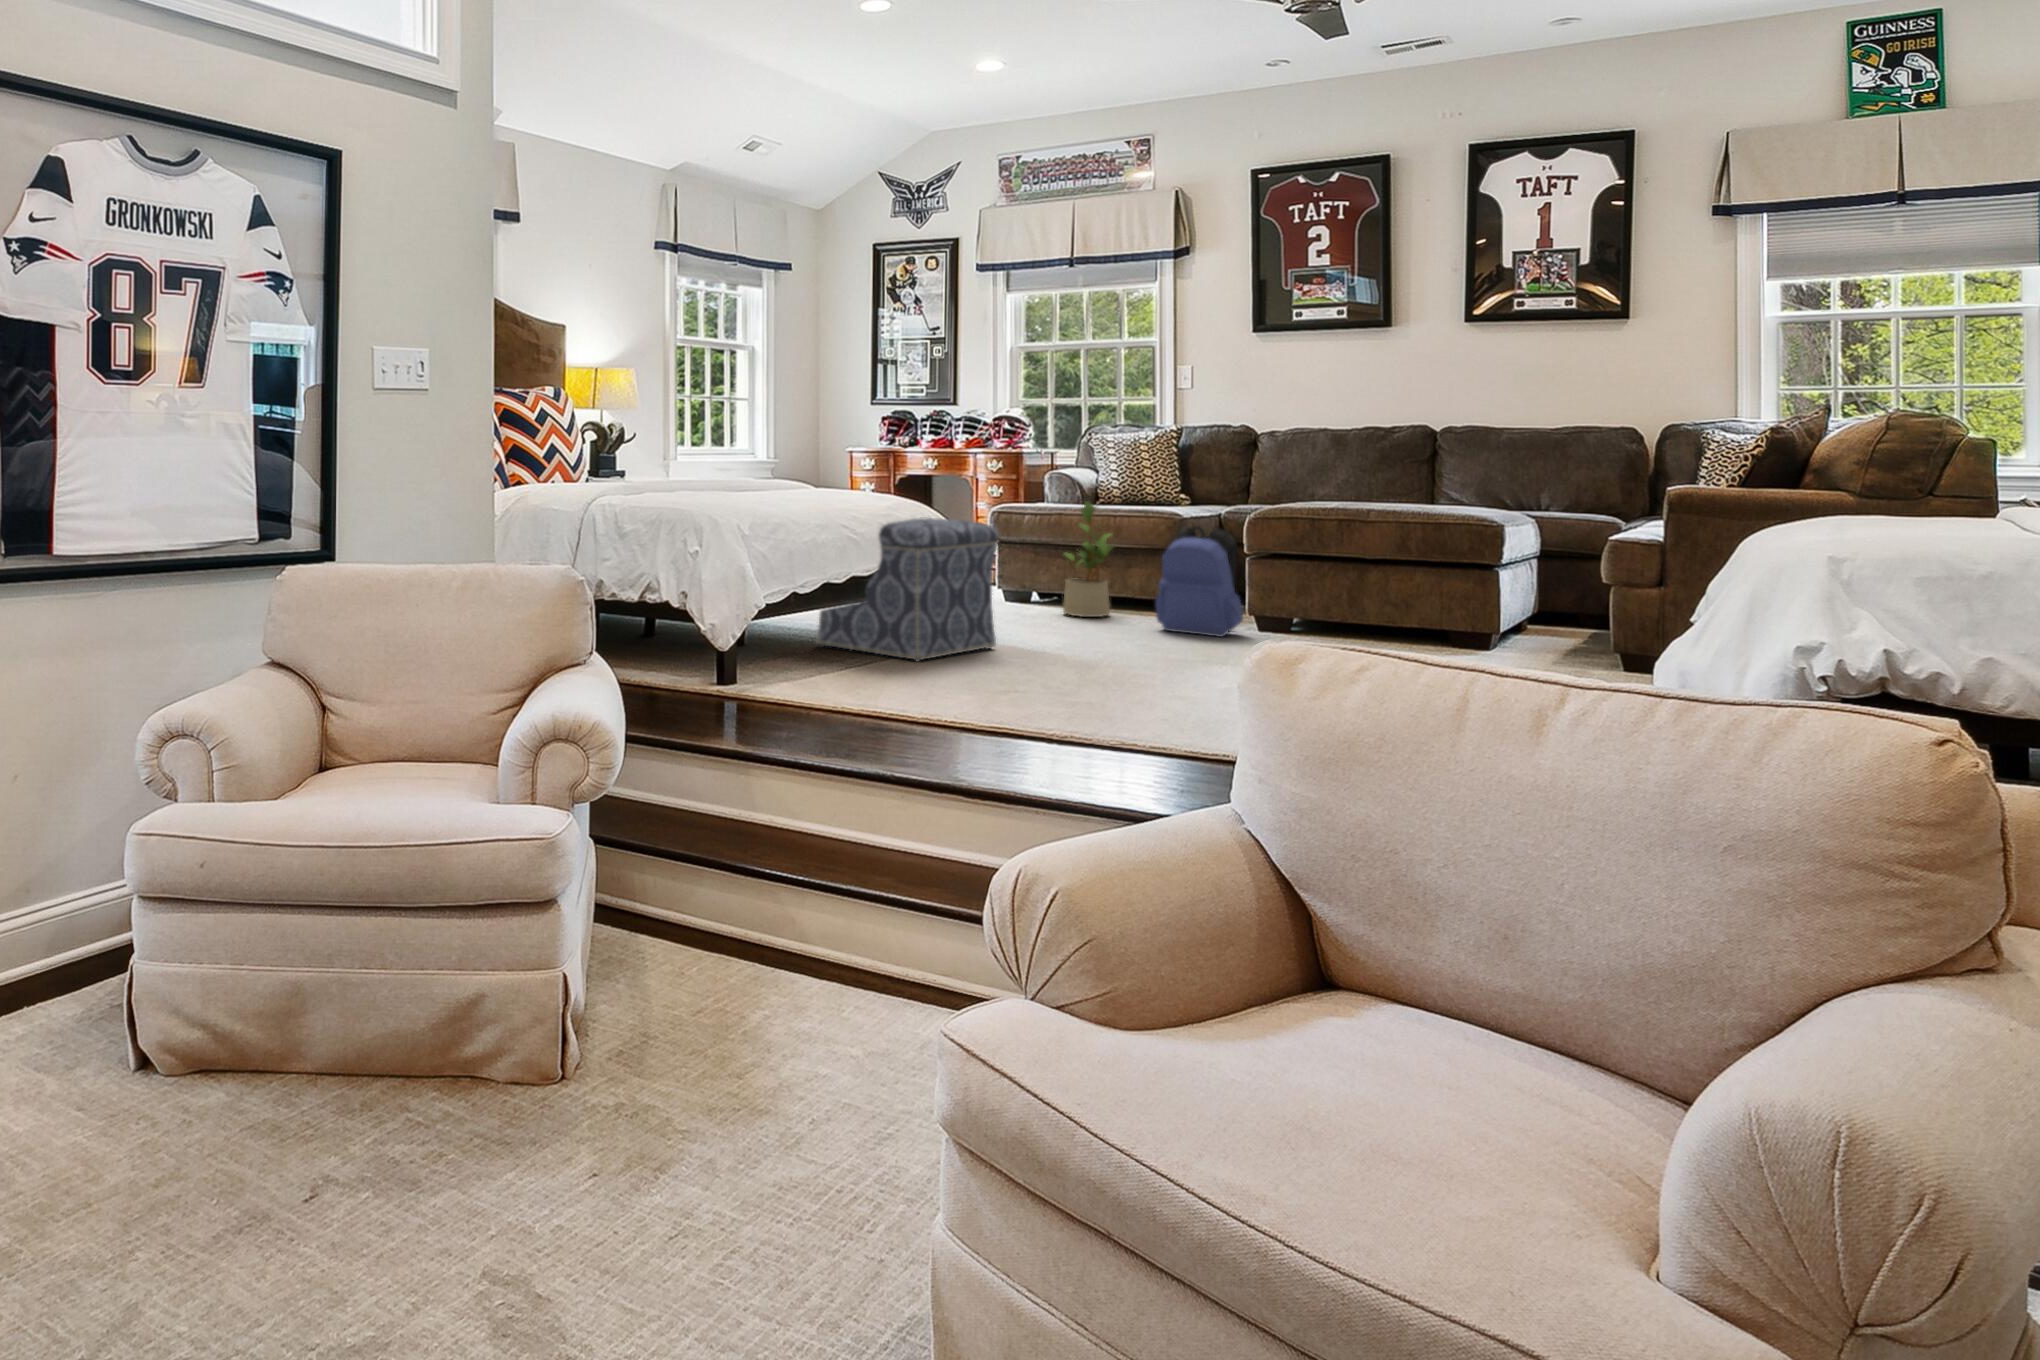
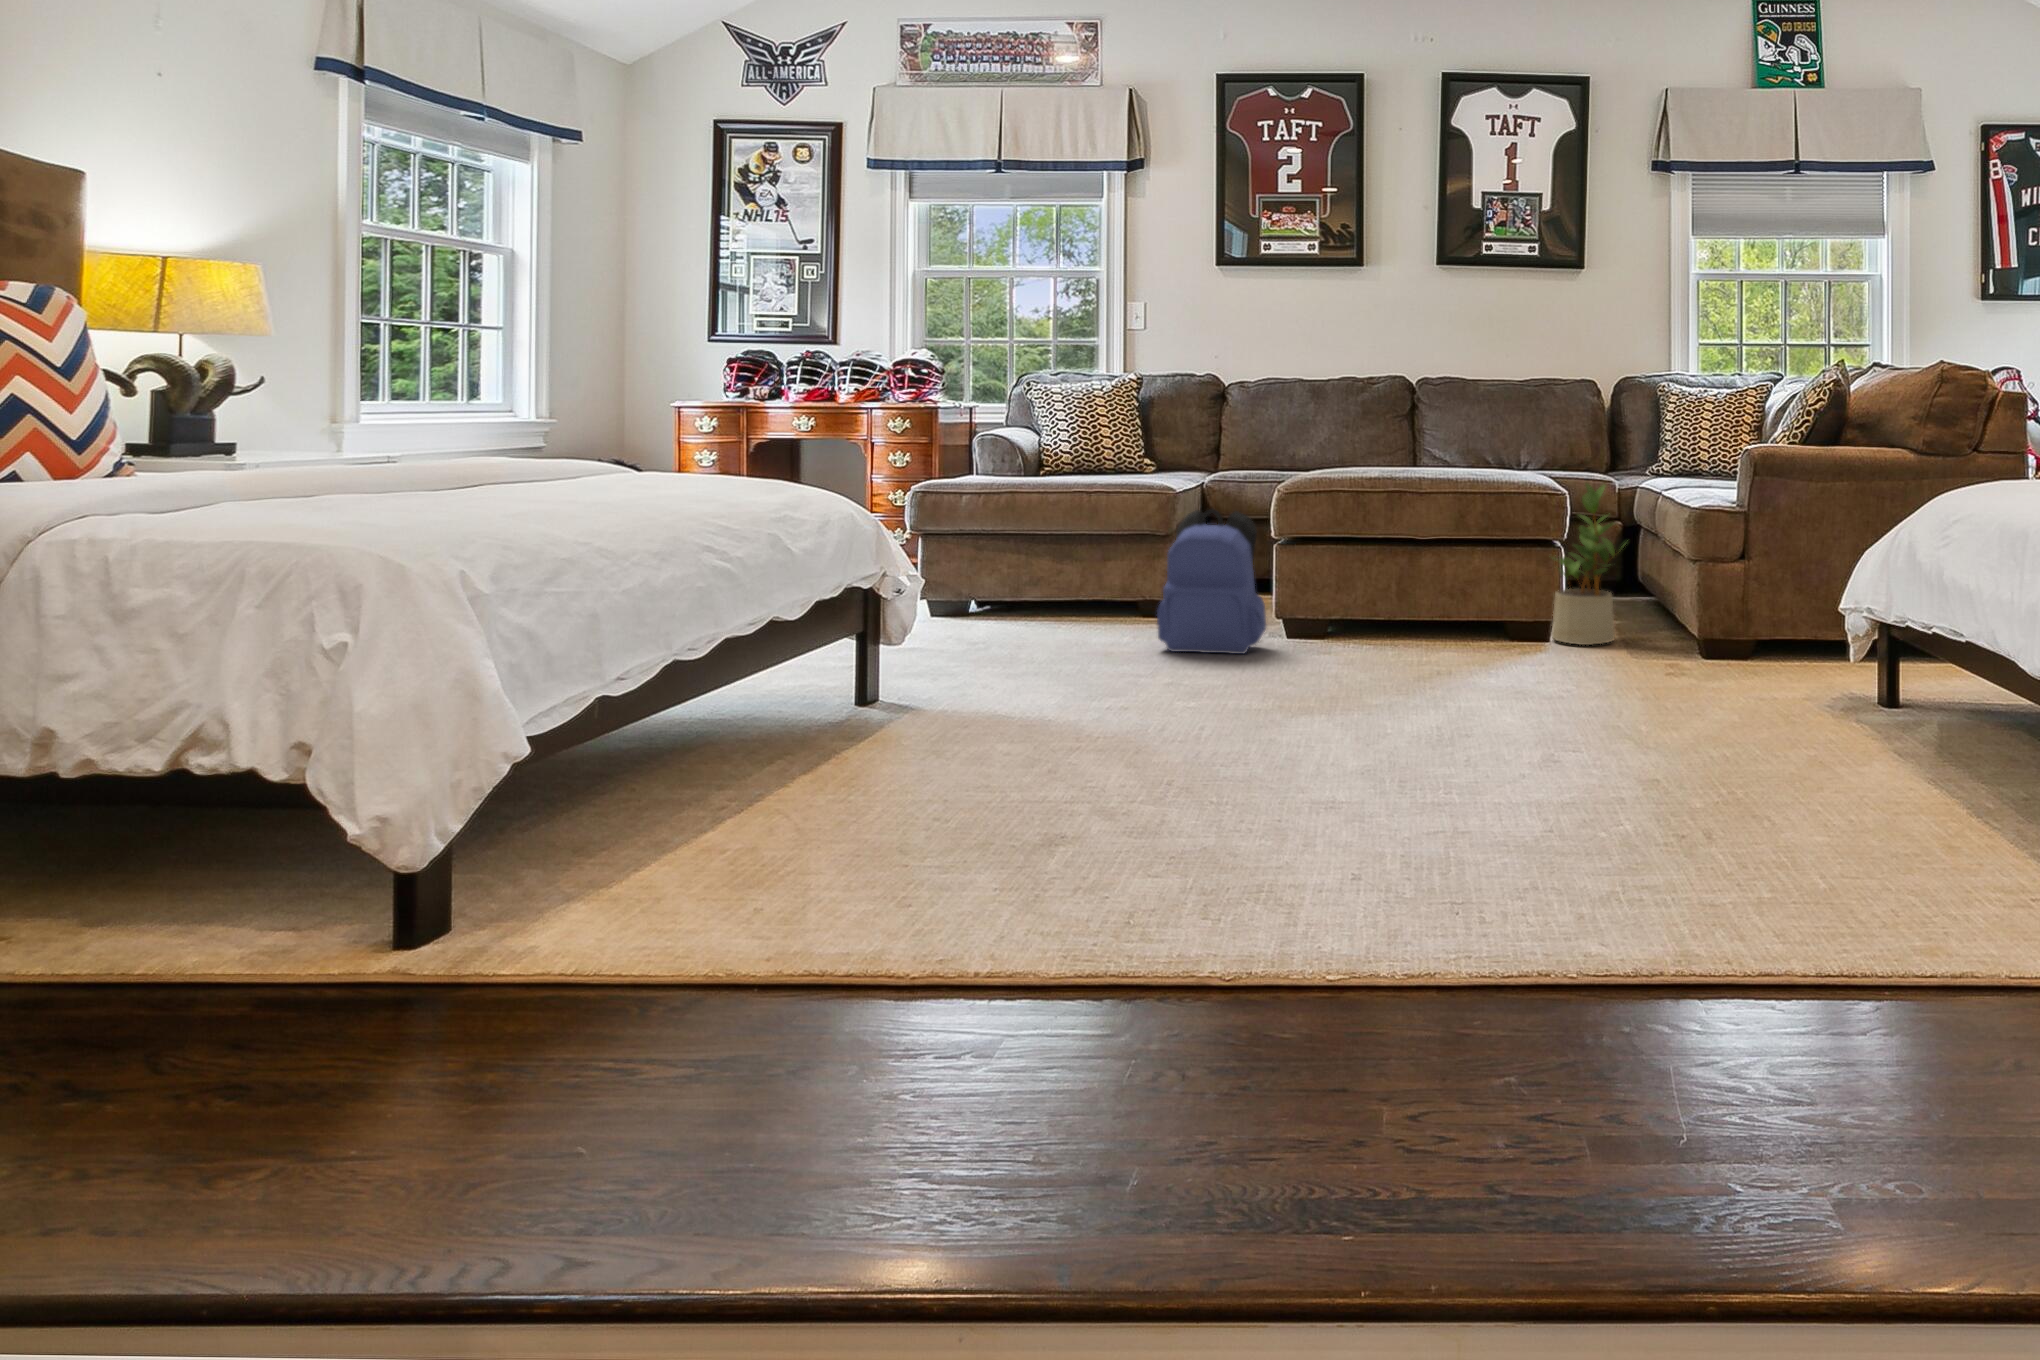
potted plant: present [1063,501,1114,617] -> present [1552,484,1615,645]
ottoman: present [817,518,999,662] -> none [630,522,961,775]

